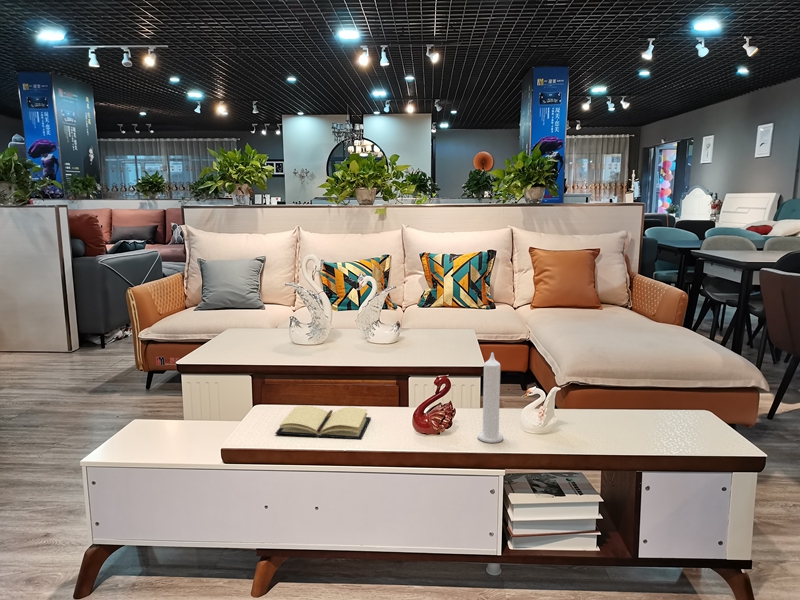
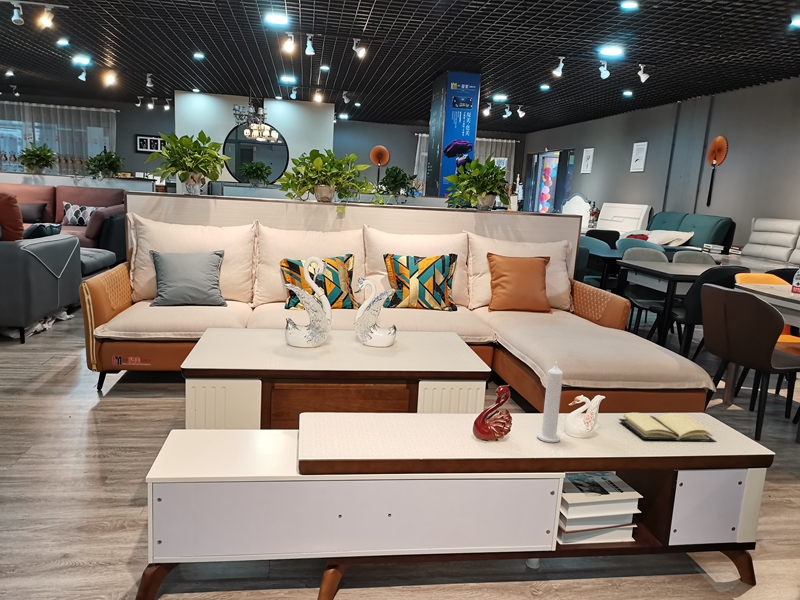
book: present [276,406,371,439] -> present [619,413,716,442]

